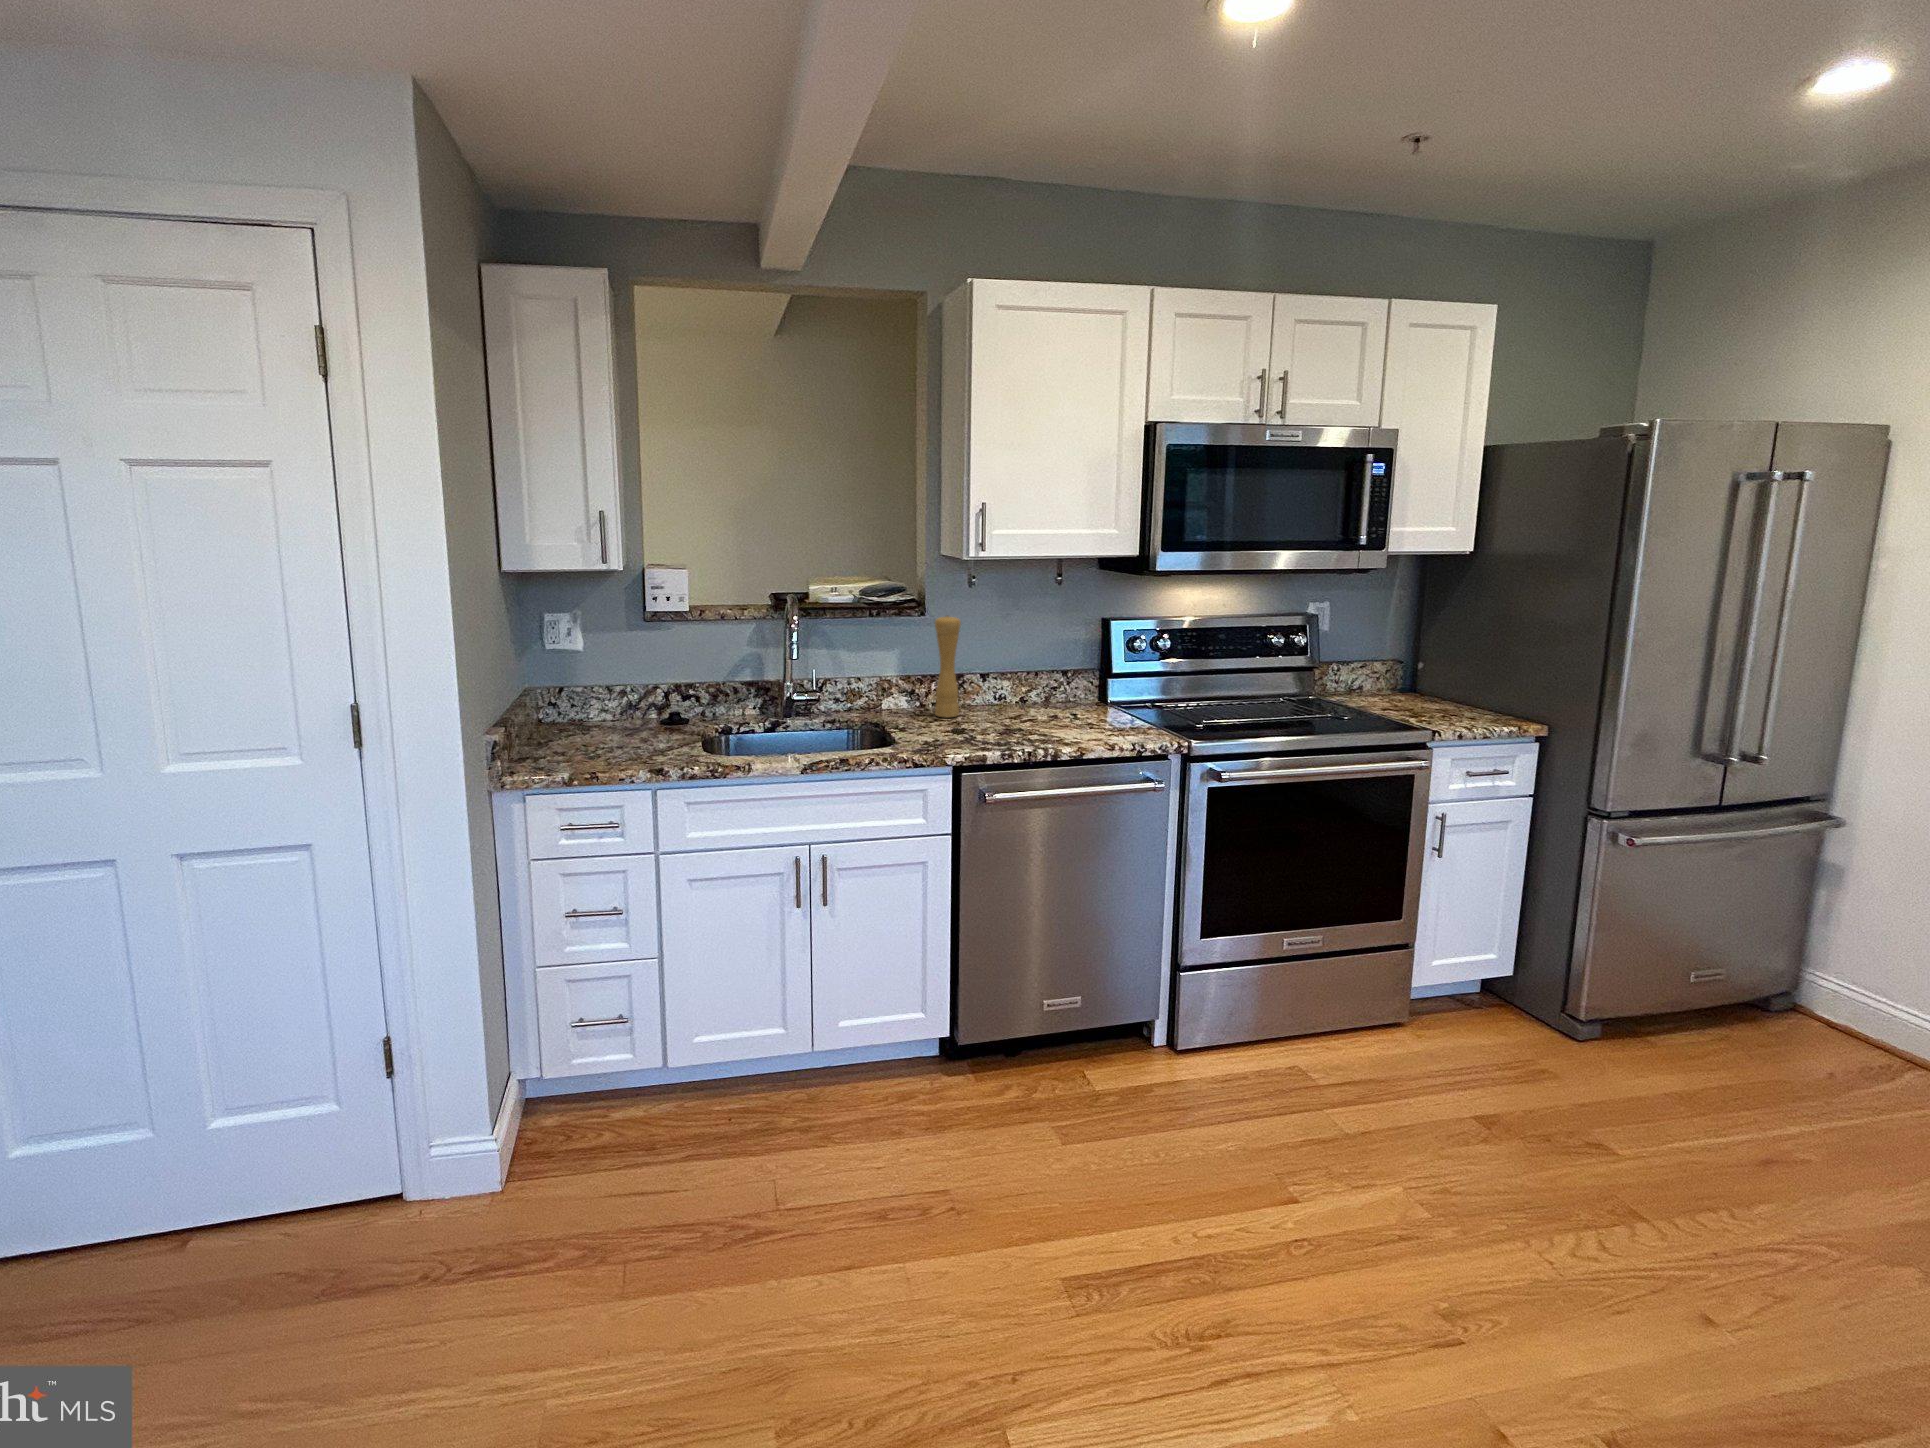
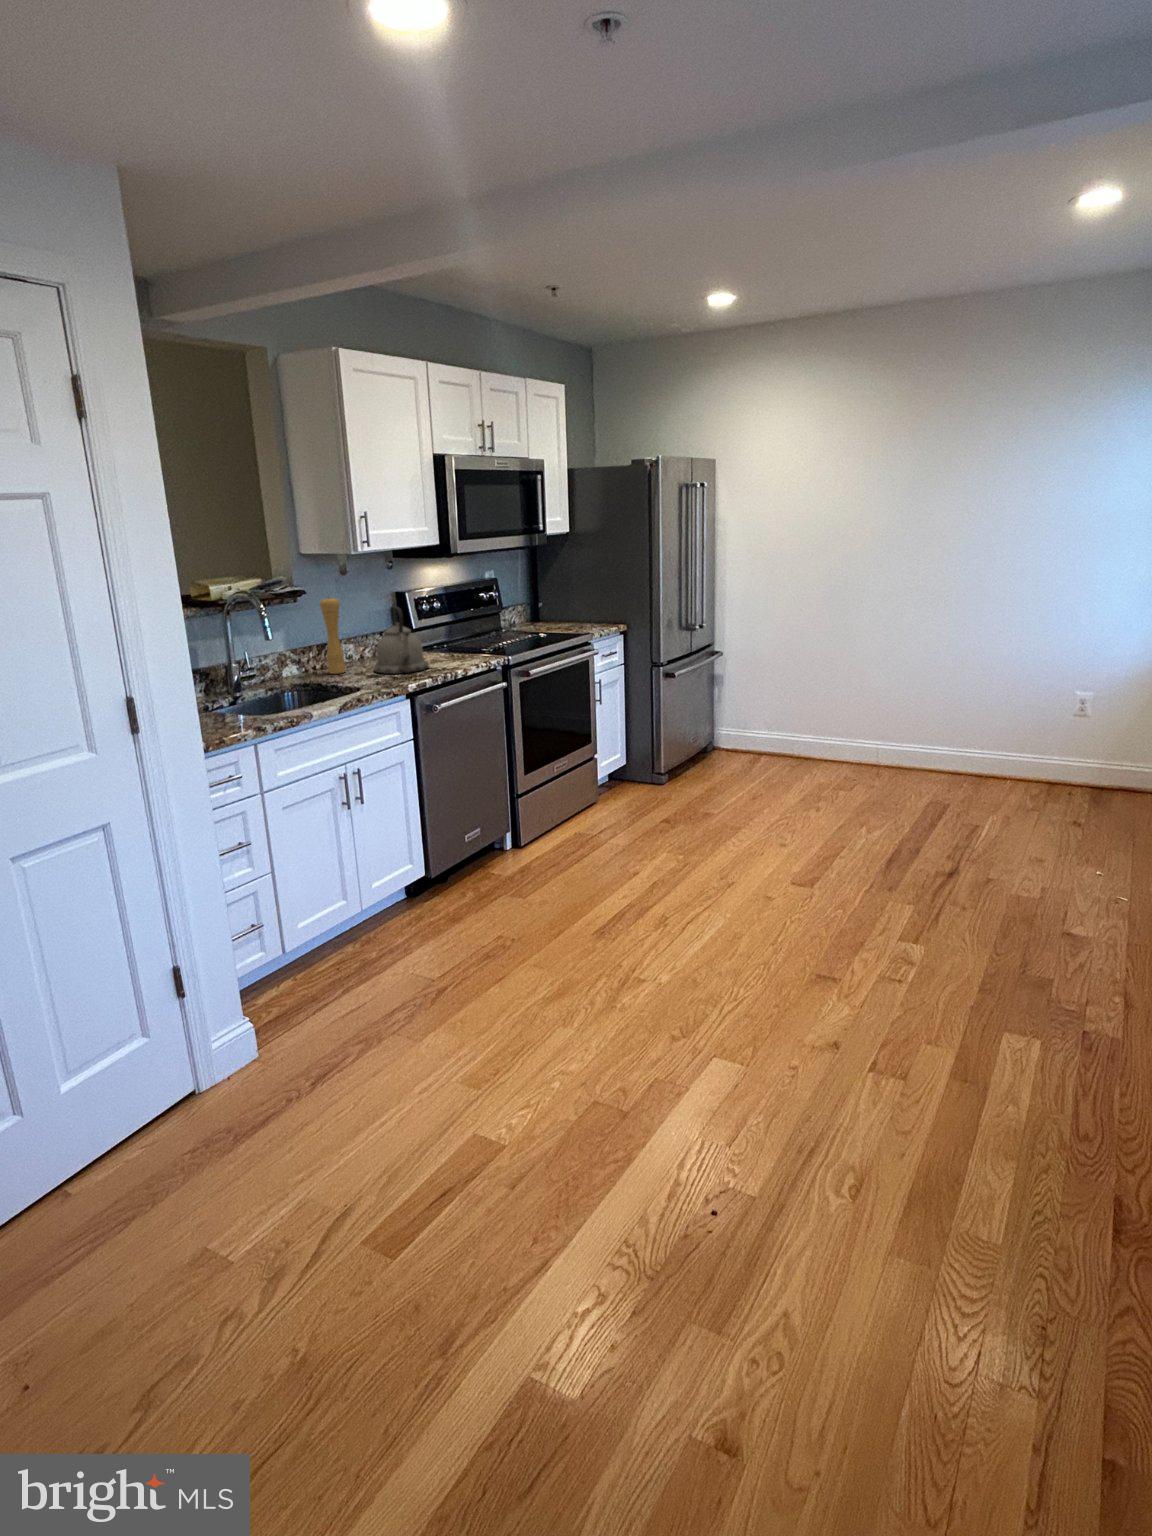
kettle: none [975,638,1055,737] -> present [374,606,428,674]

